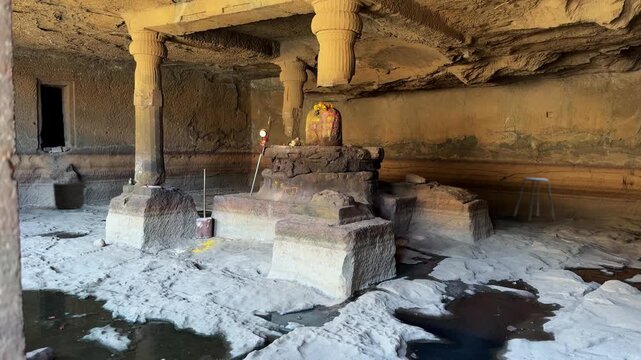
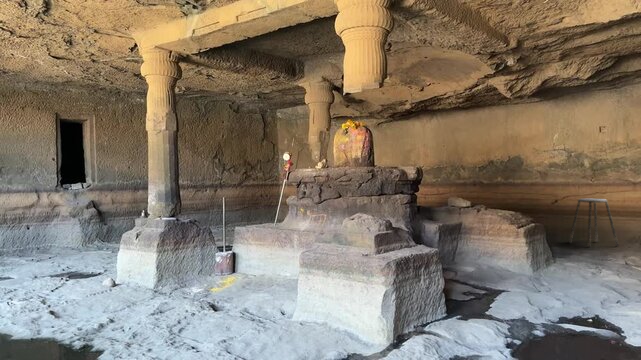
planter: present [53,182,84,209] -> none [73,219,105,247]

